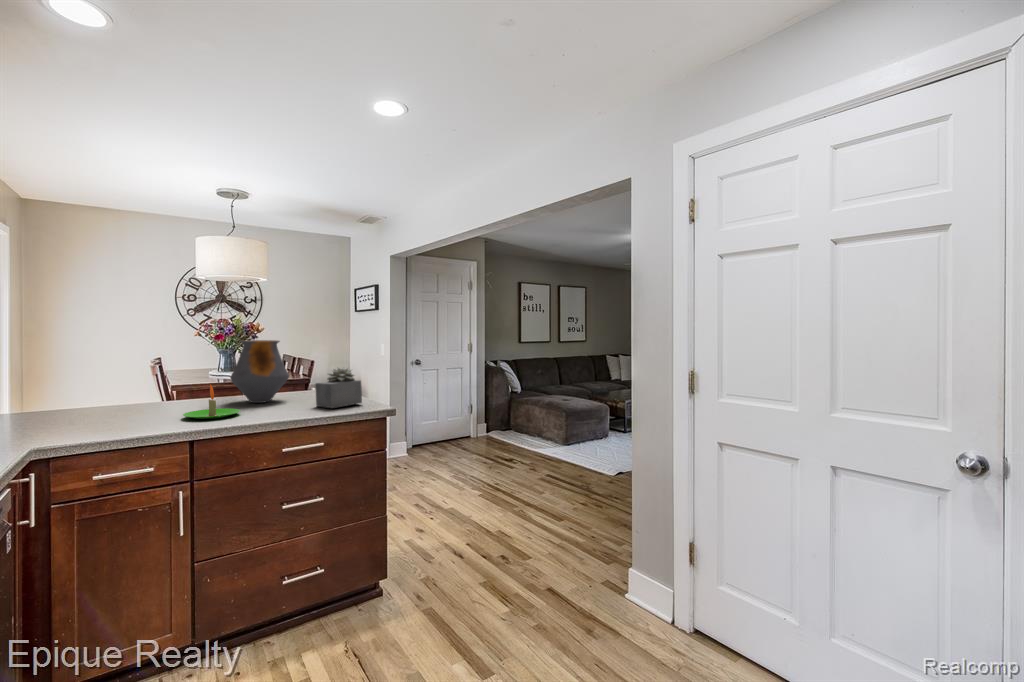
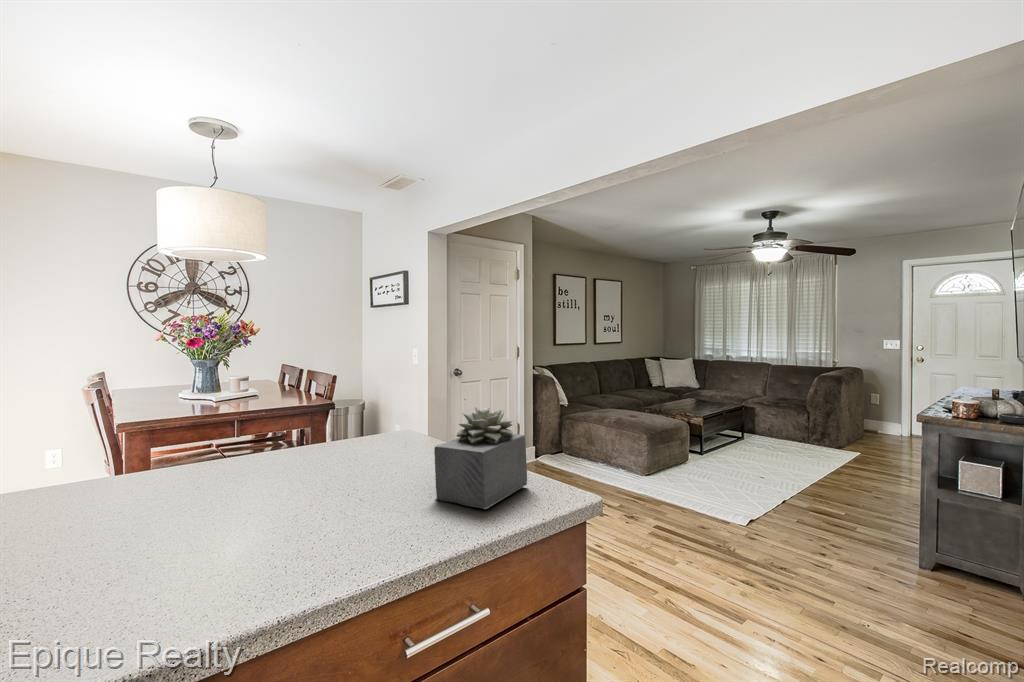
vase: present [230,340,289,403] -> none [233,349,357,487]
candle: present [183,385,240,419] -> none [106,478,274,596]

